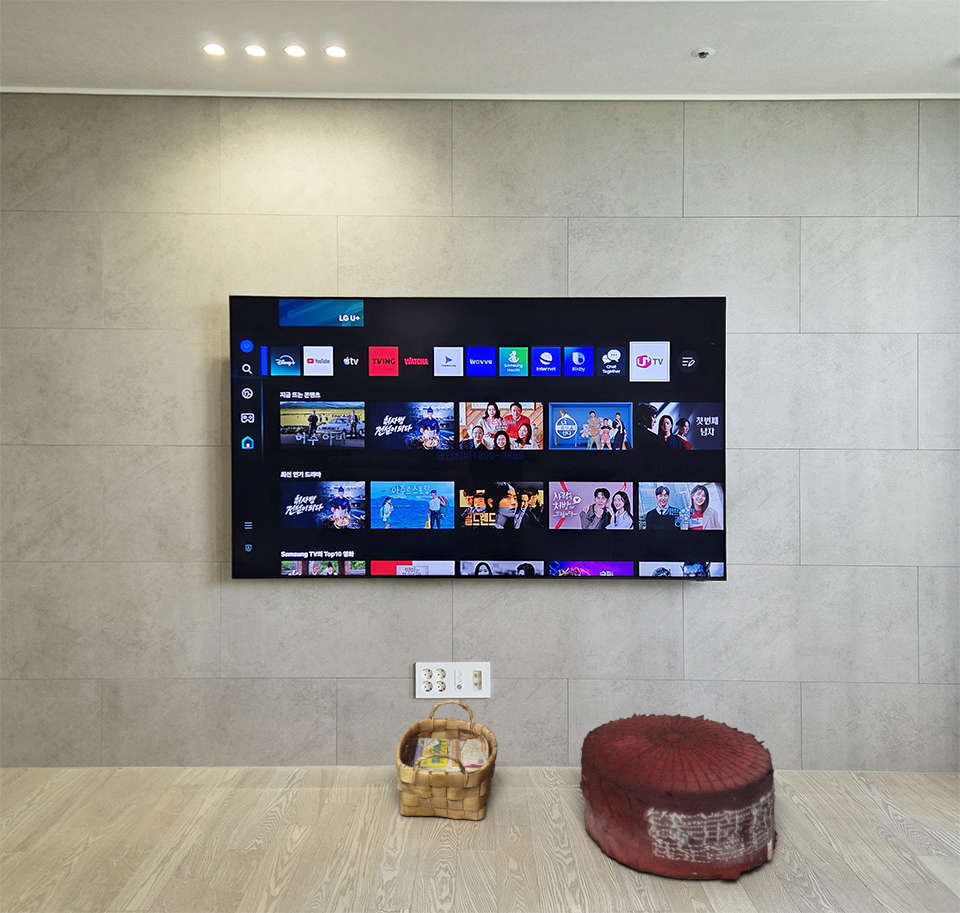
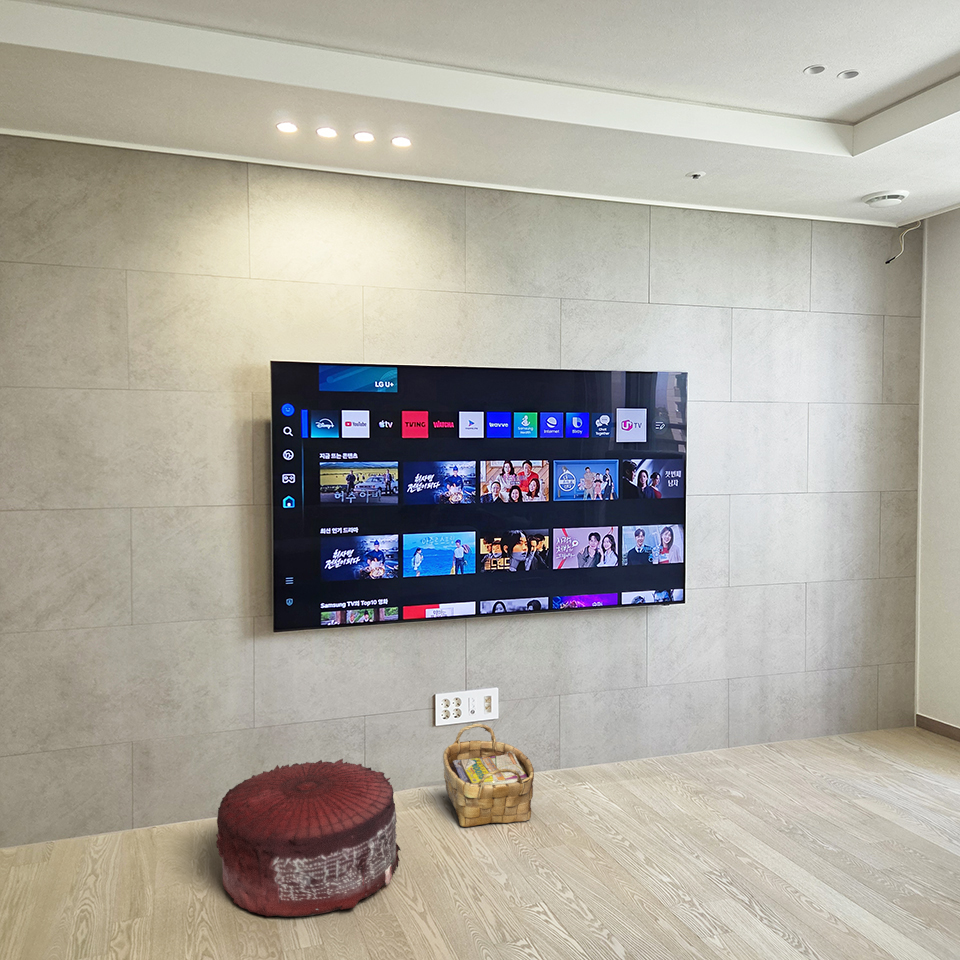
pouf: present [580,713,778,879] -> present [216,759,400,916]

